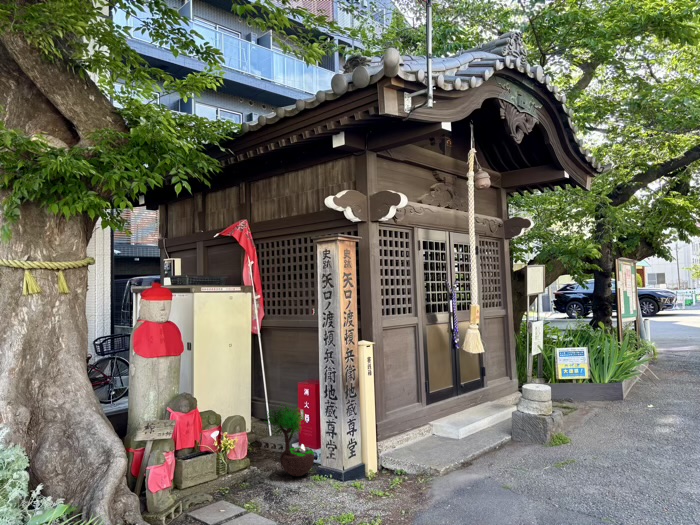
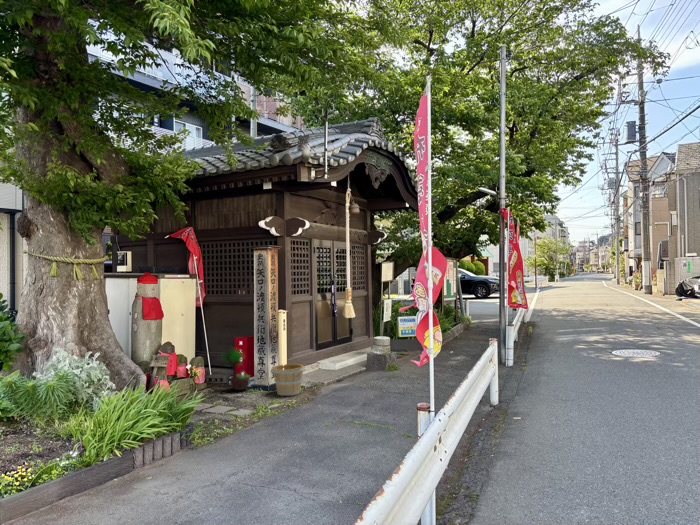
wooden bucket: none [346,434,401,499] -> present [272,363,304,396]

